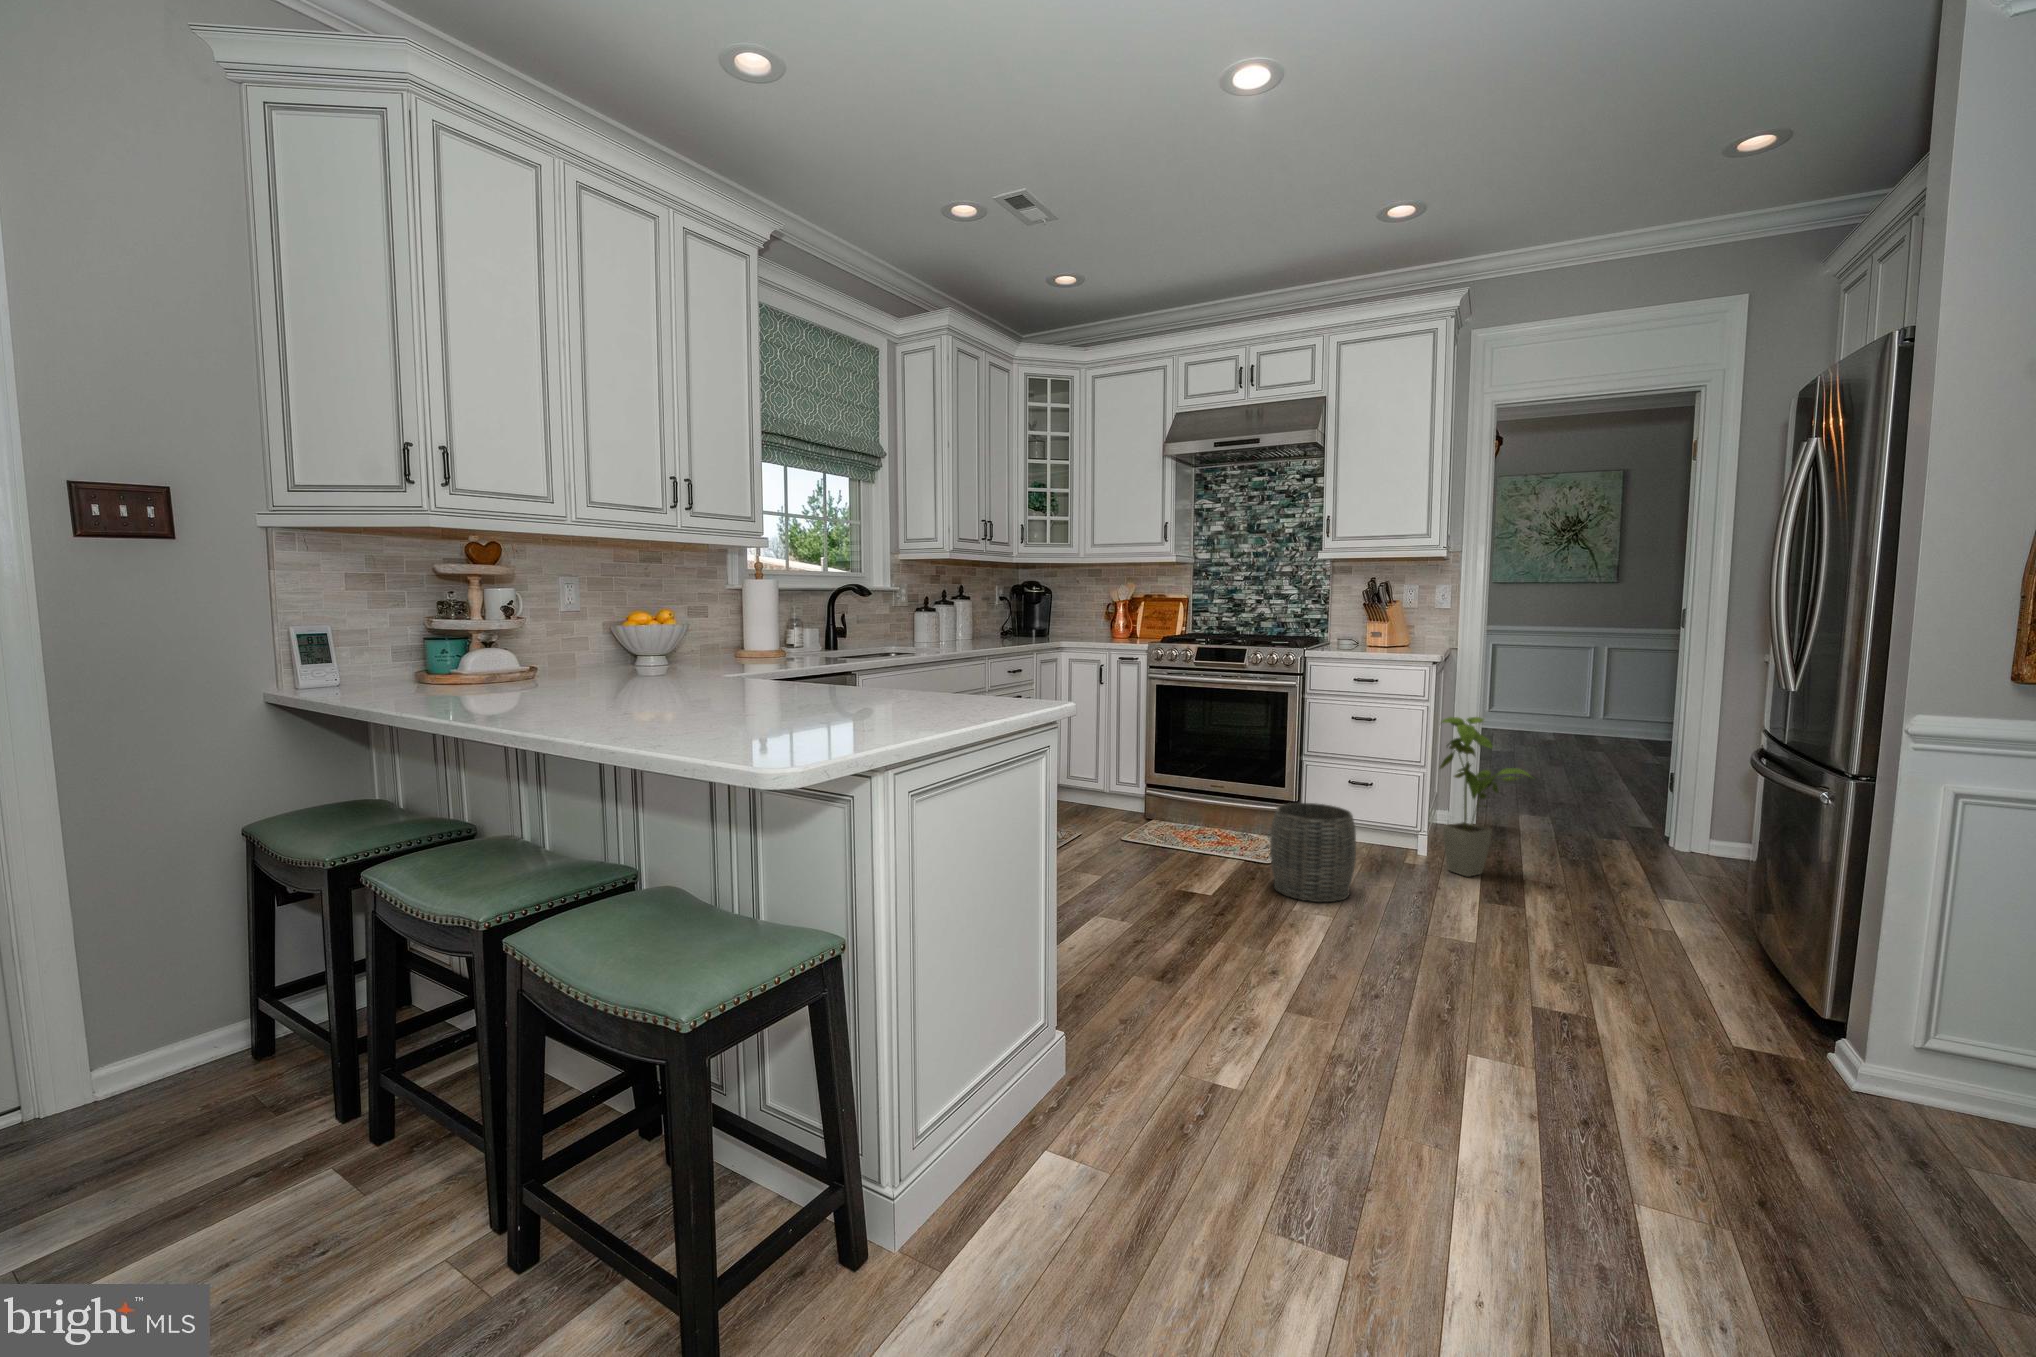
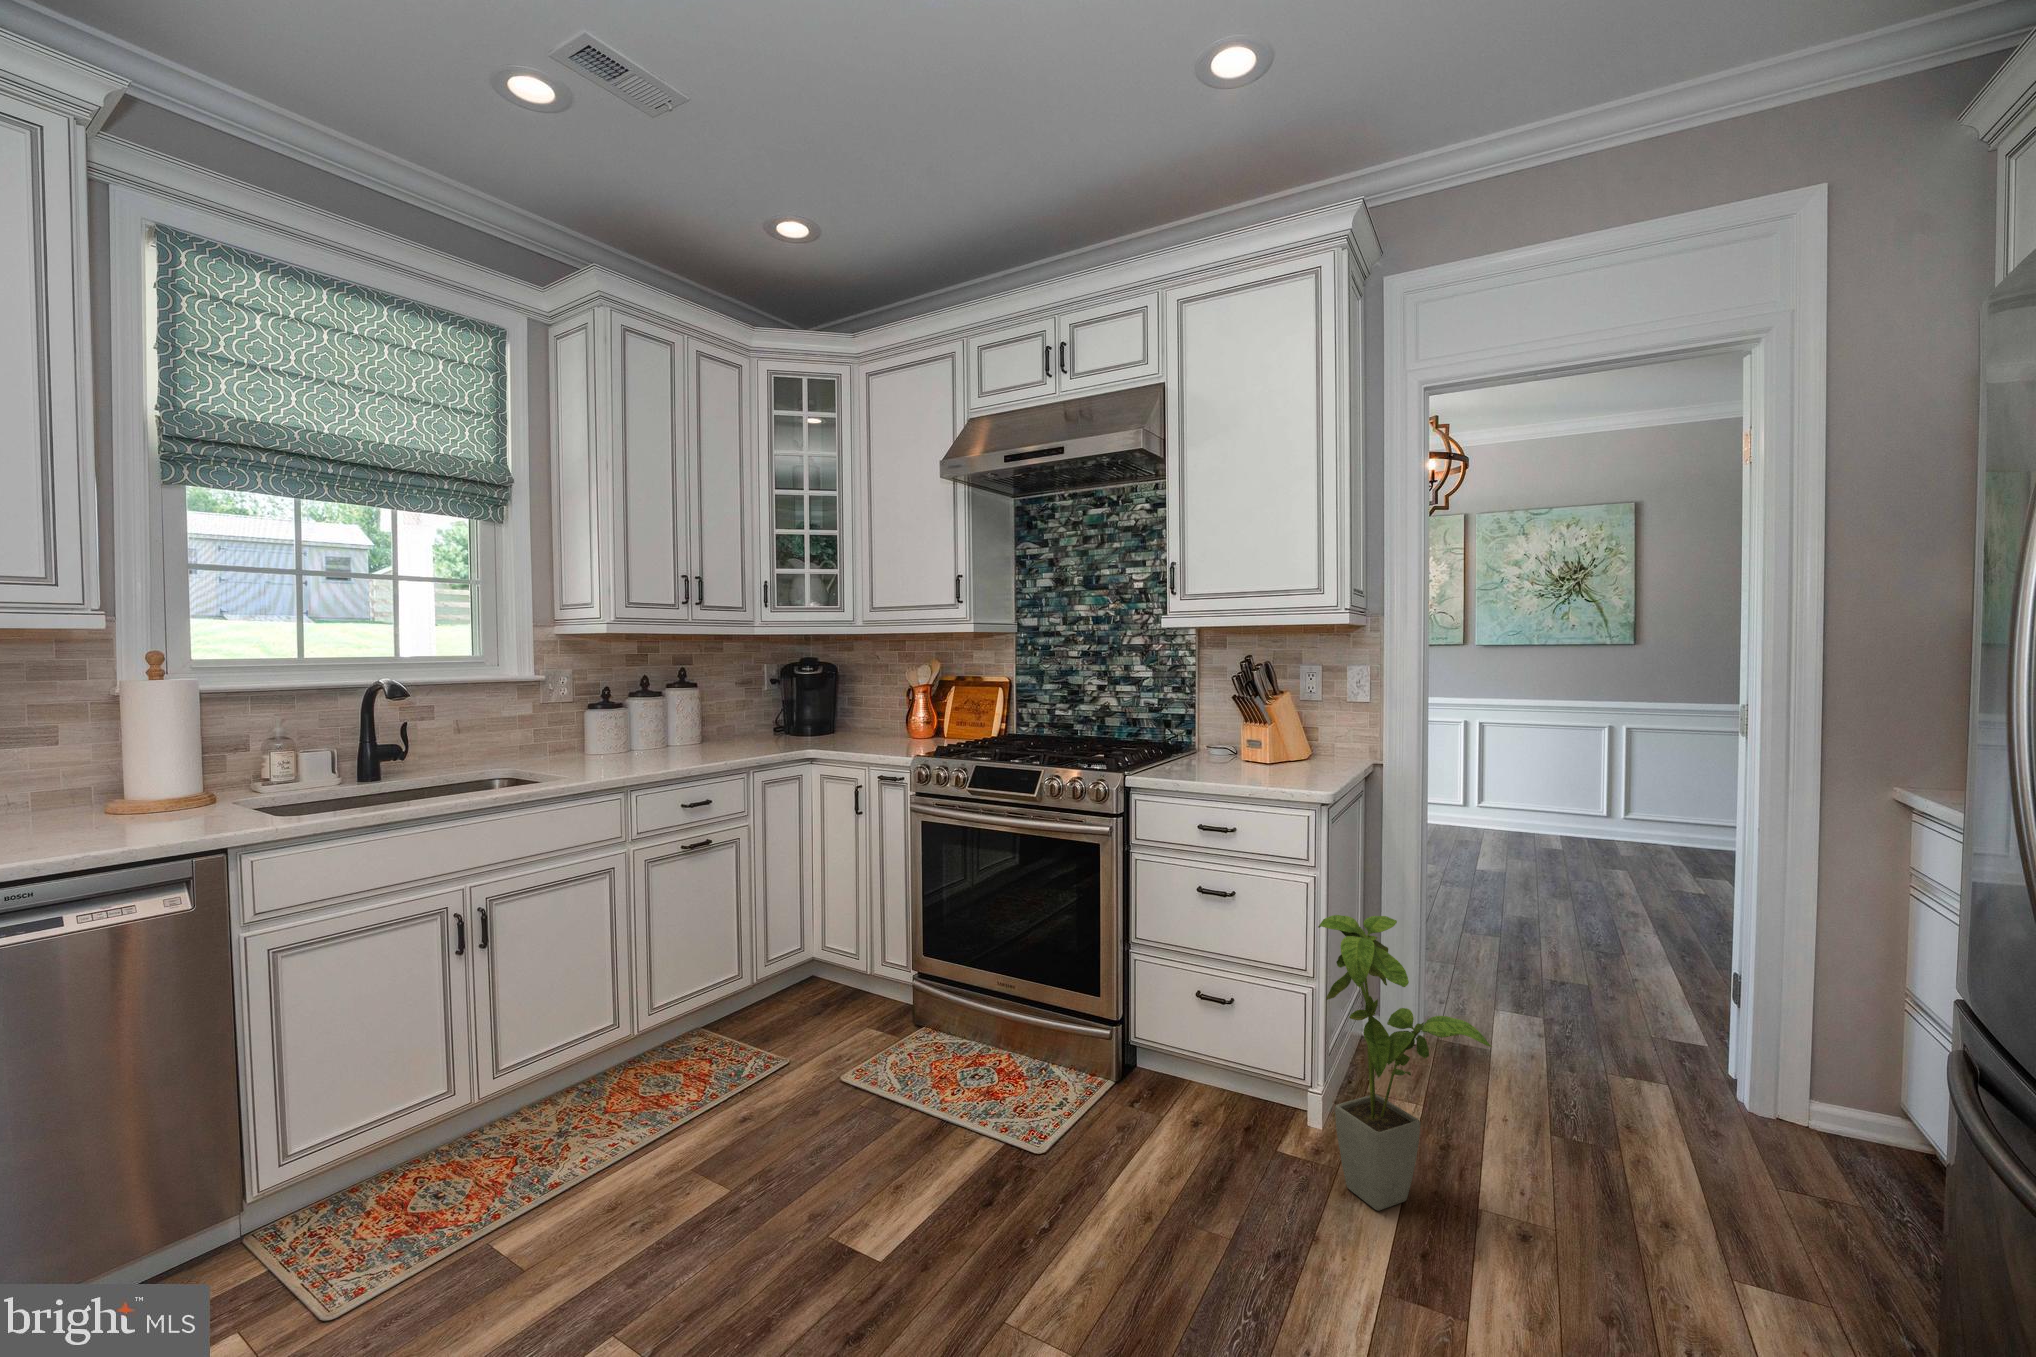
woven basket: present [1270,803,1356,902] -> none [995,1072,1147,1306]

